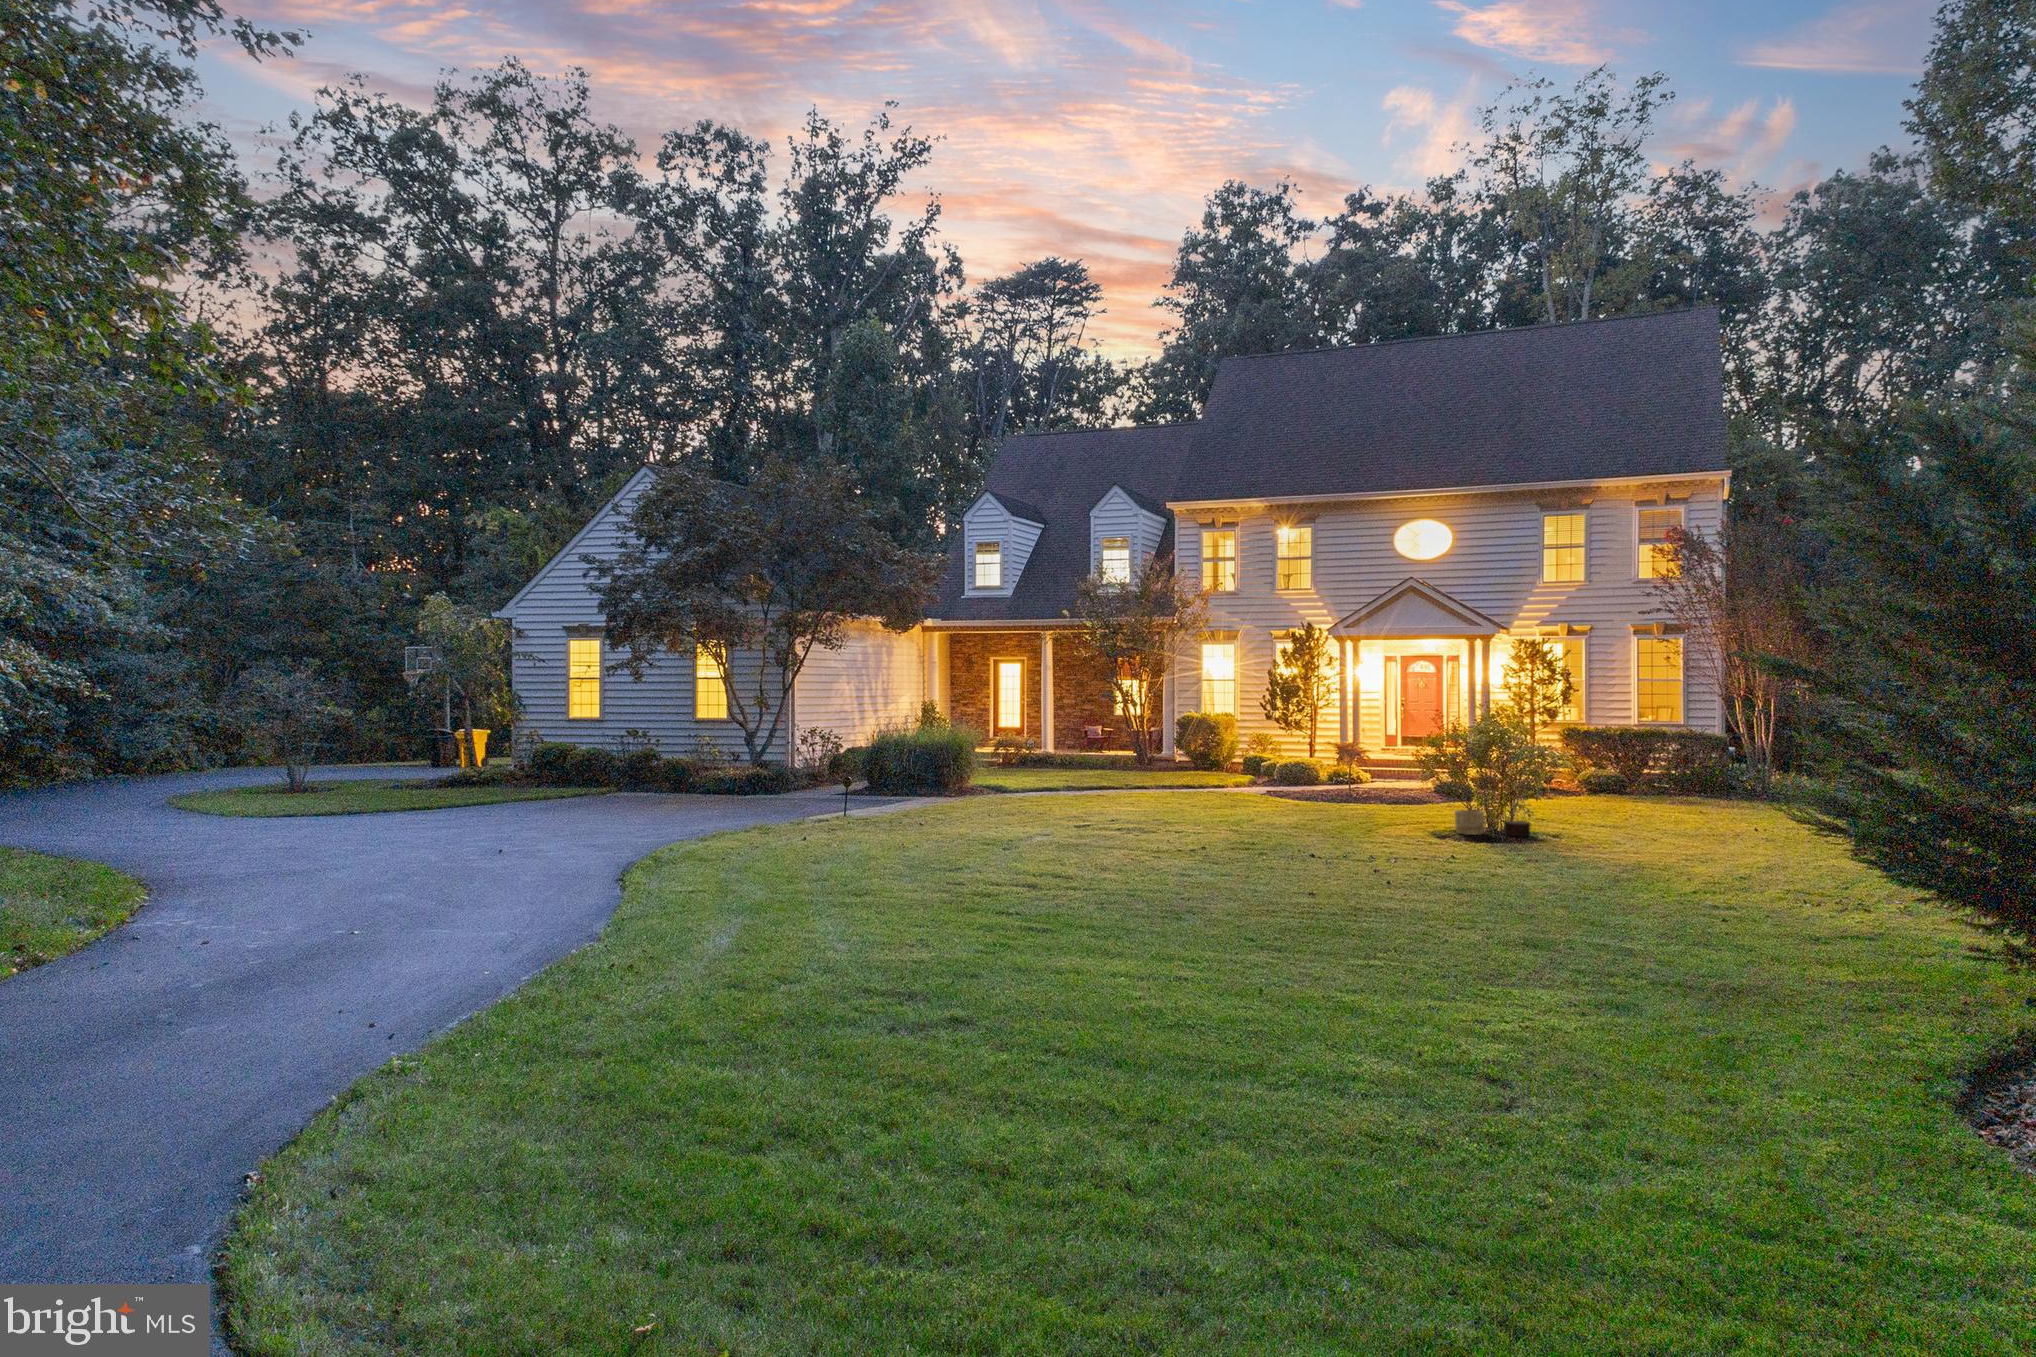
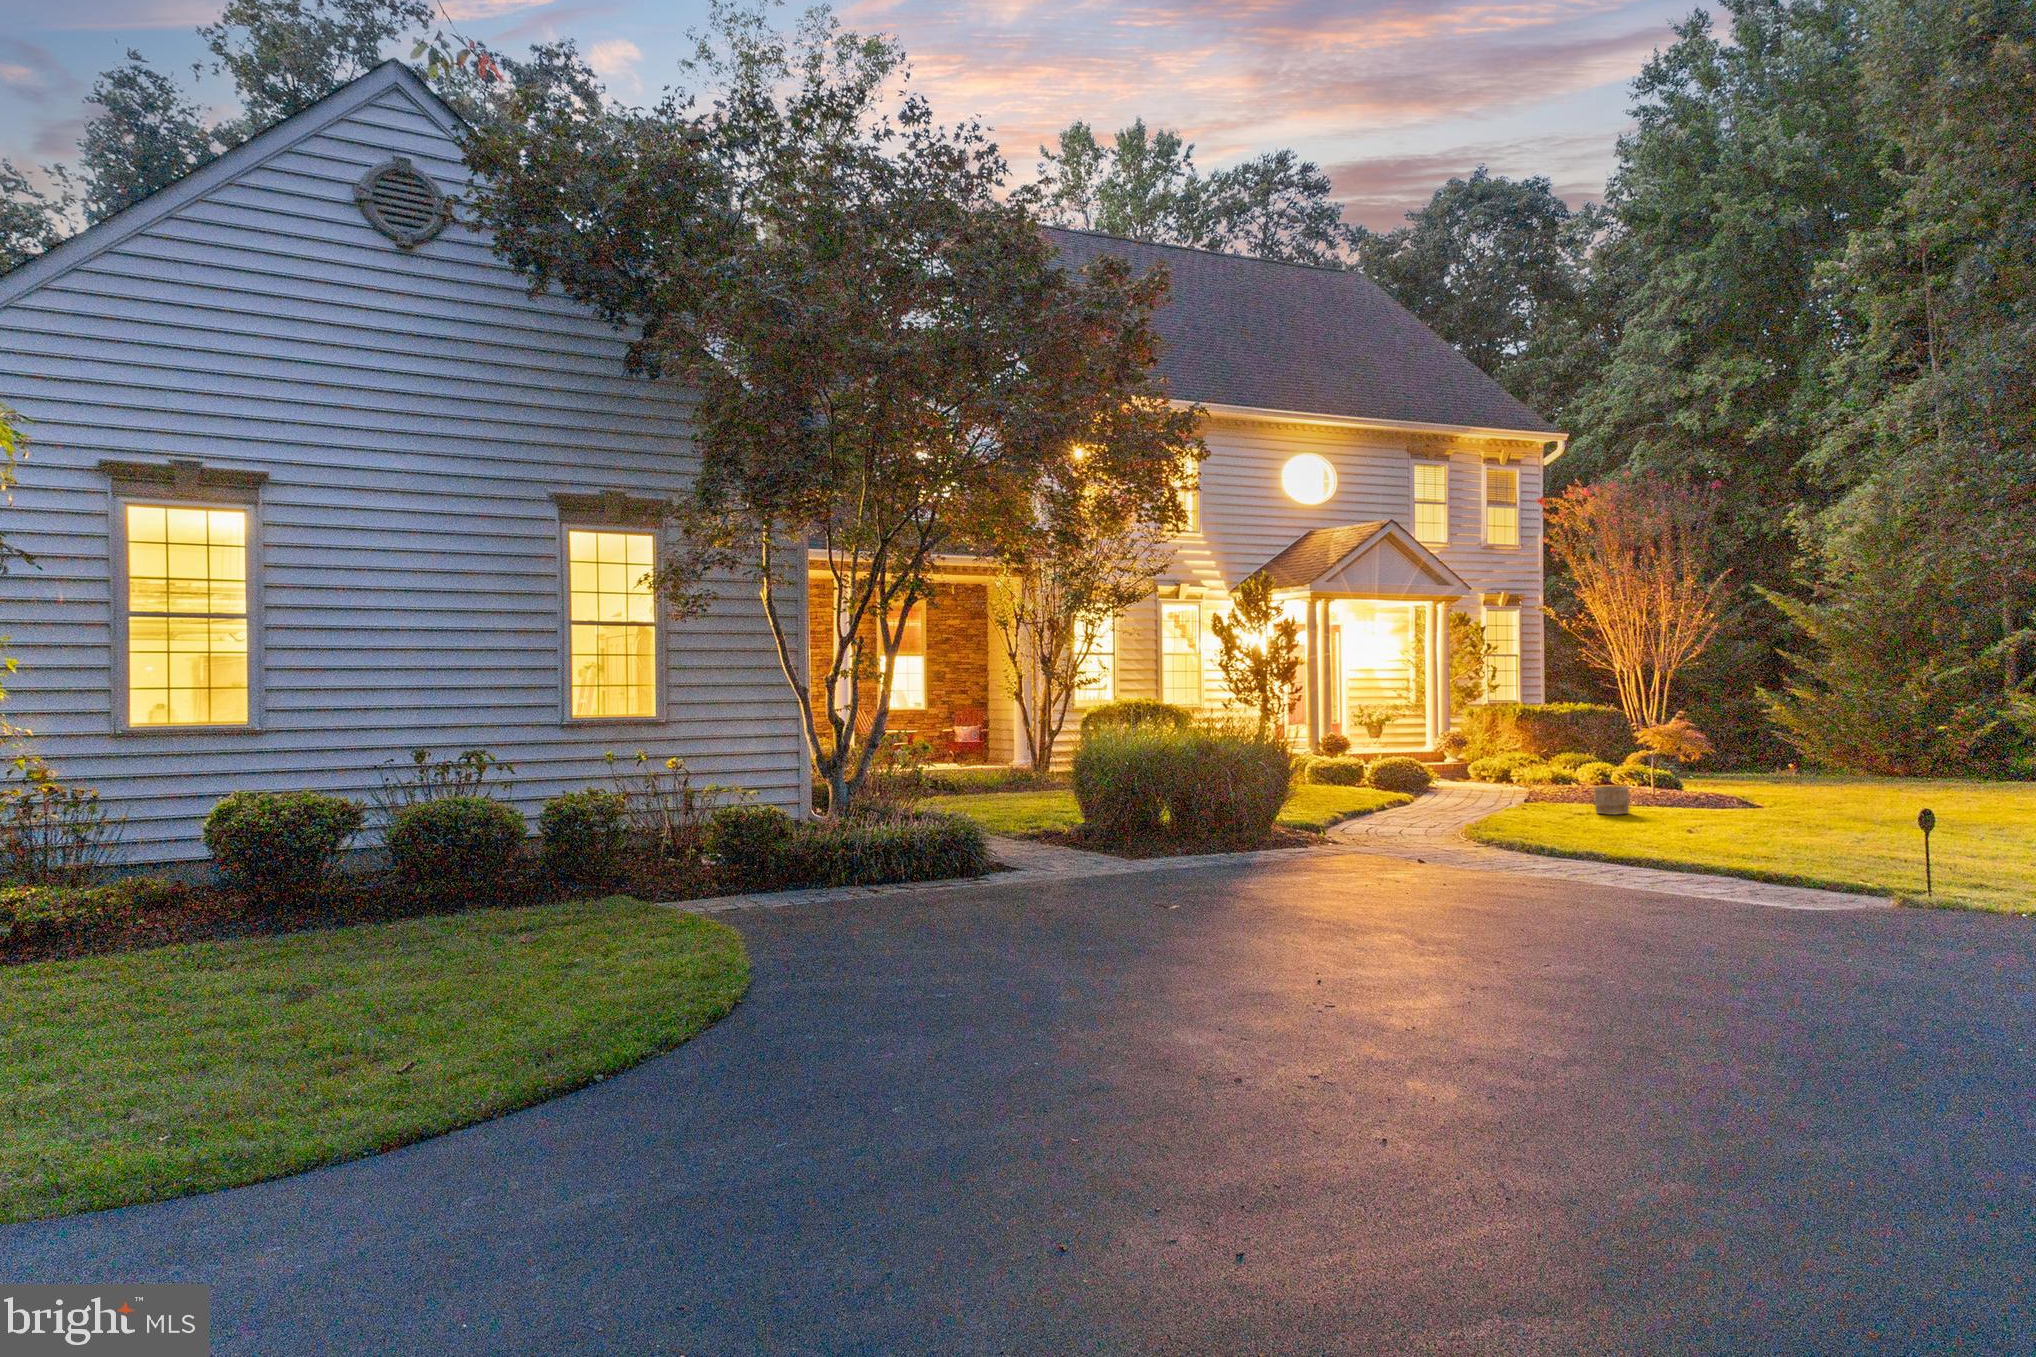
decorative plant: present [1503,798,1531,837] -> none [1650,765,1686,815]

